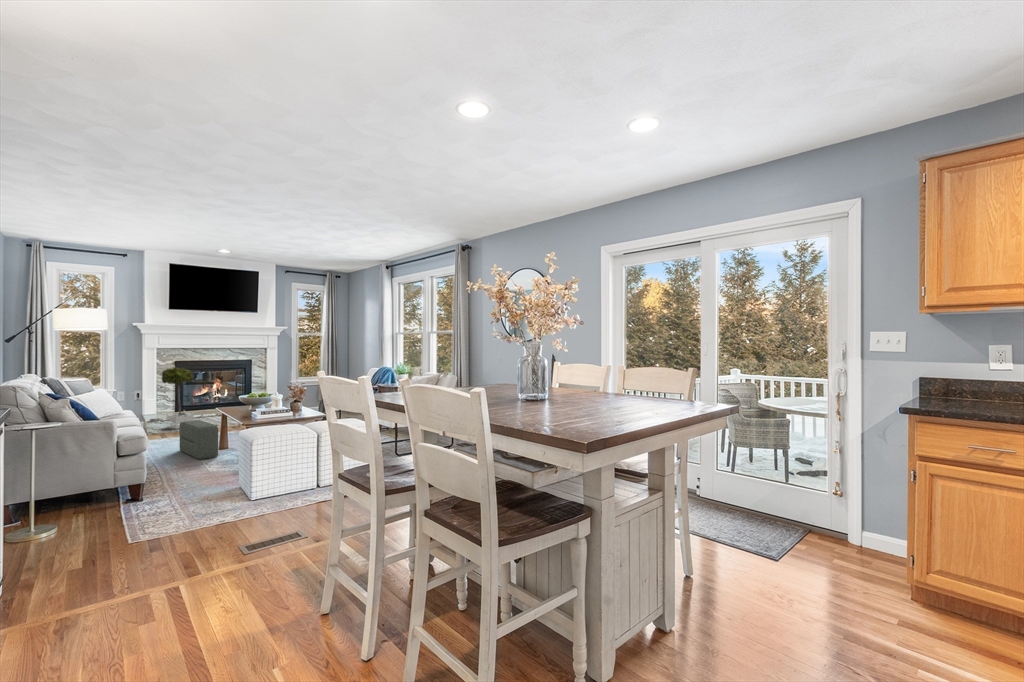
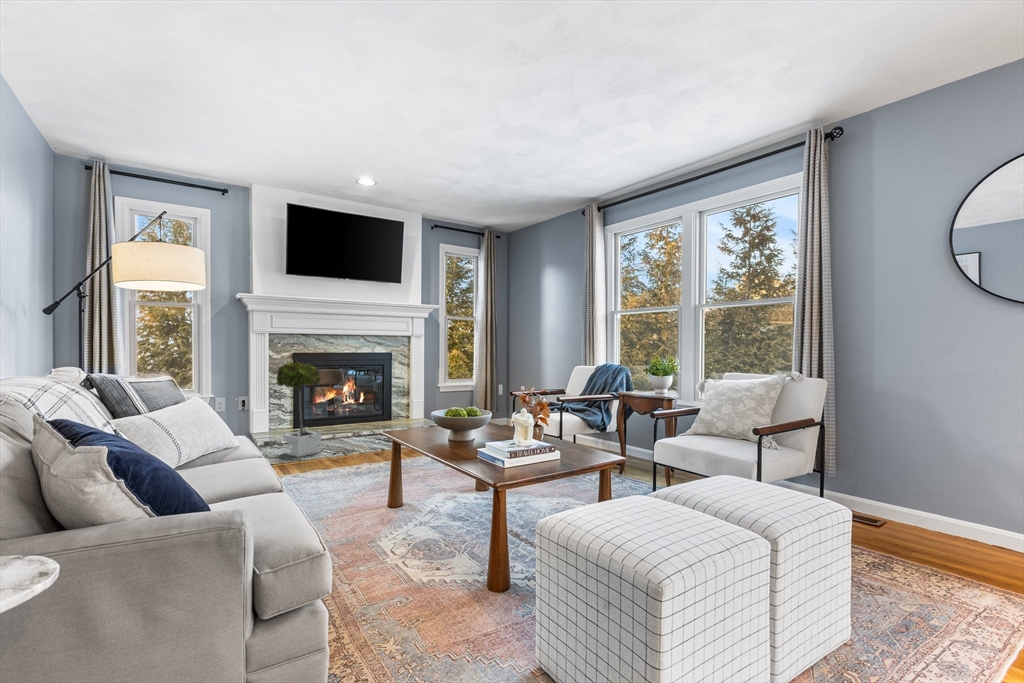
pouf: present [179,420,218,459] -> none [325,456,403,542]

